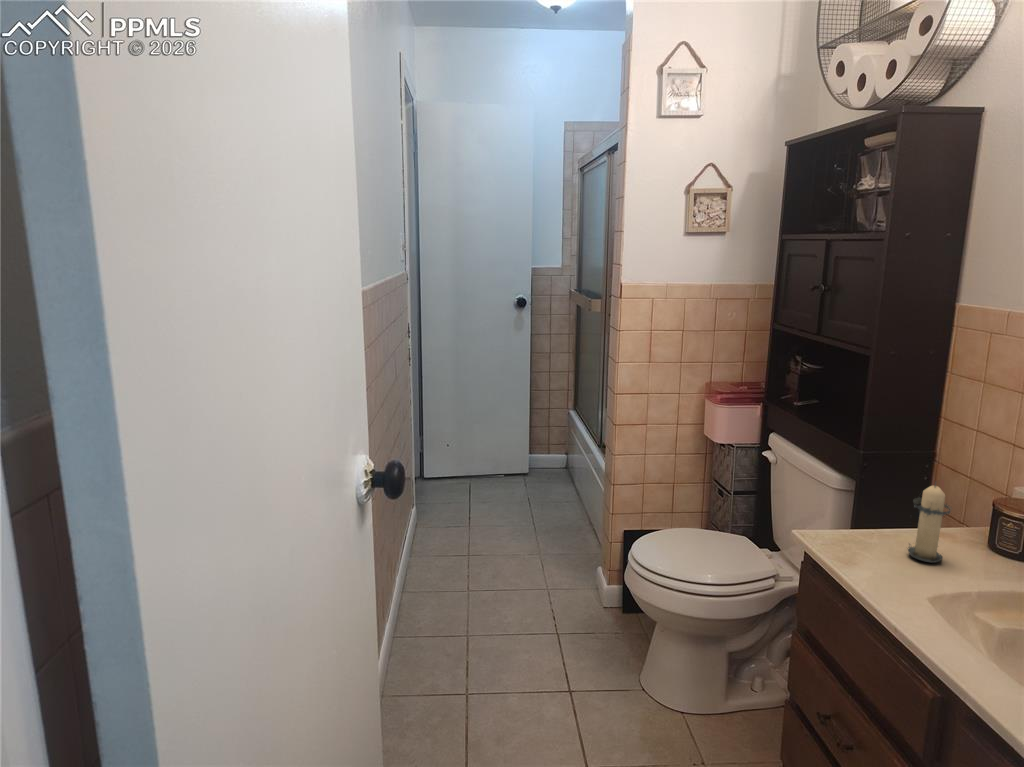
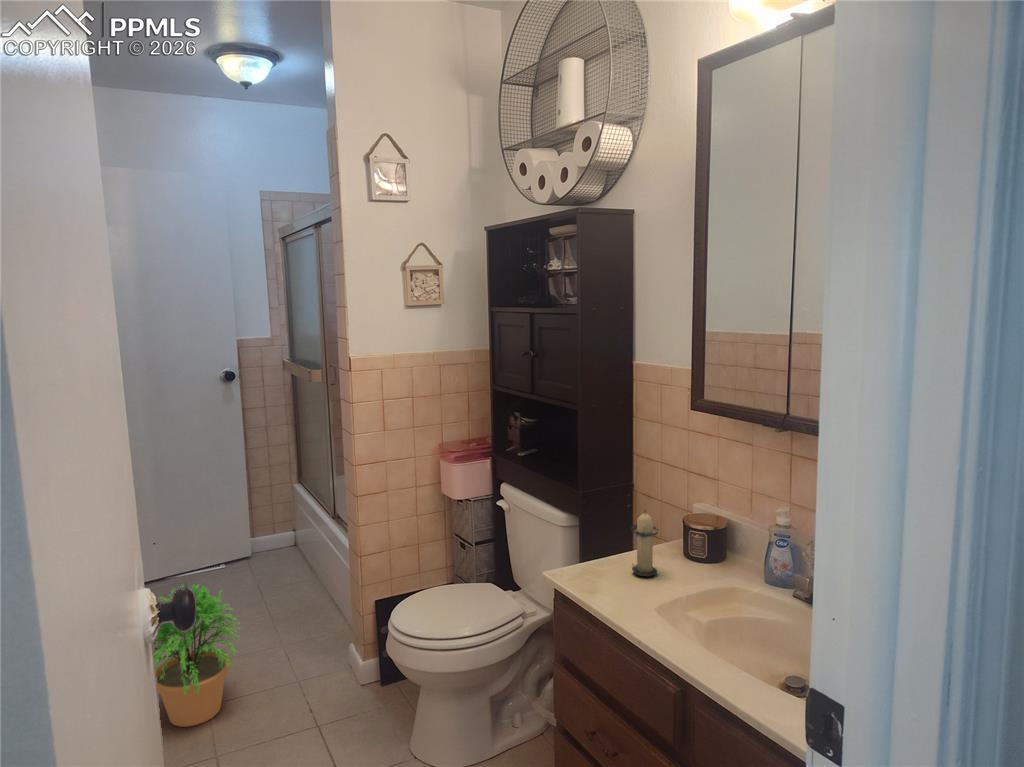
potted plant: none [410,478,501,602] -> present [153,584,240,727]

